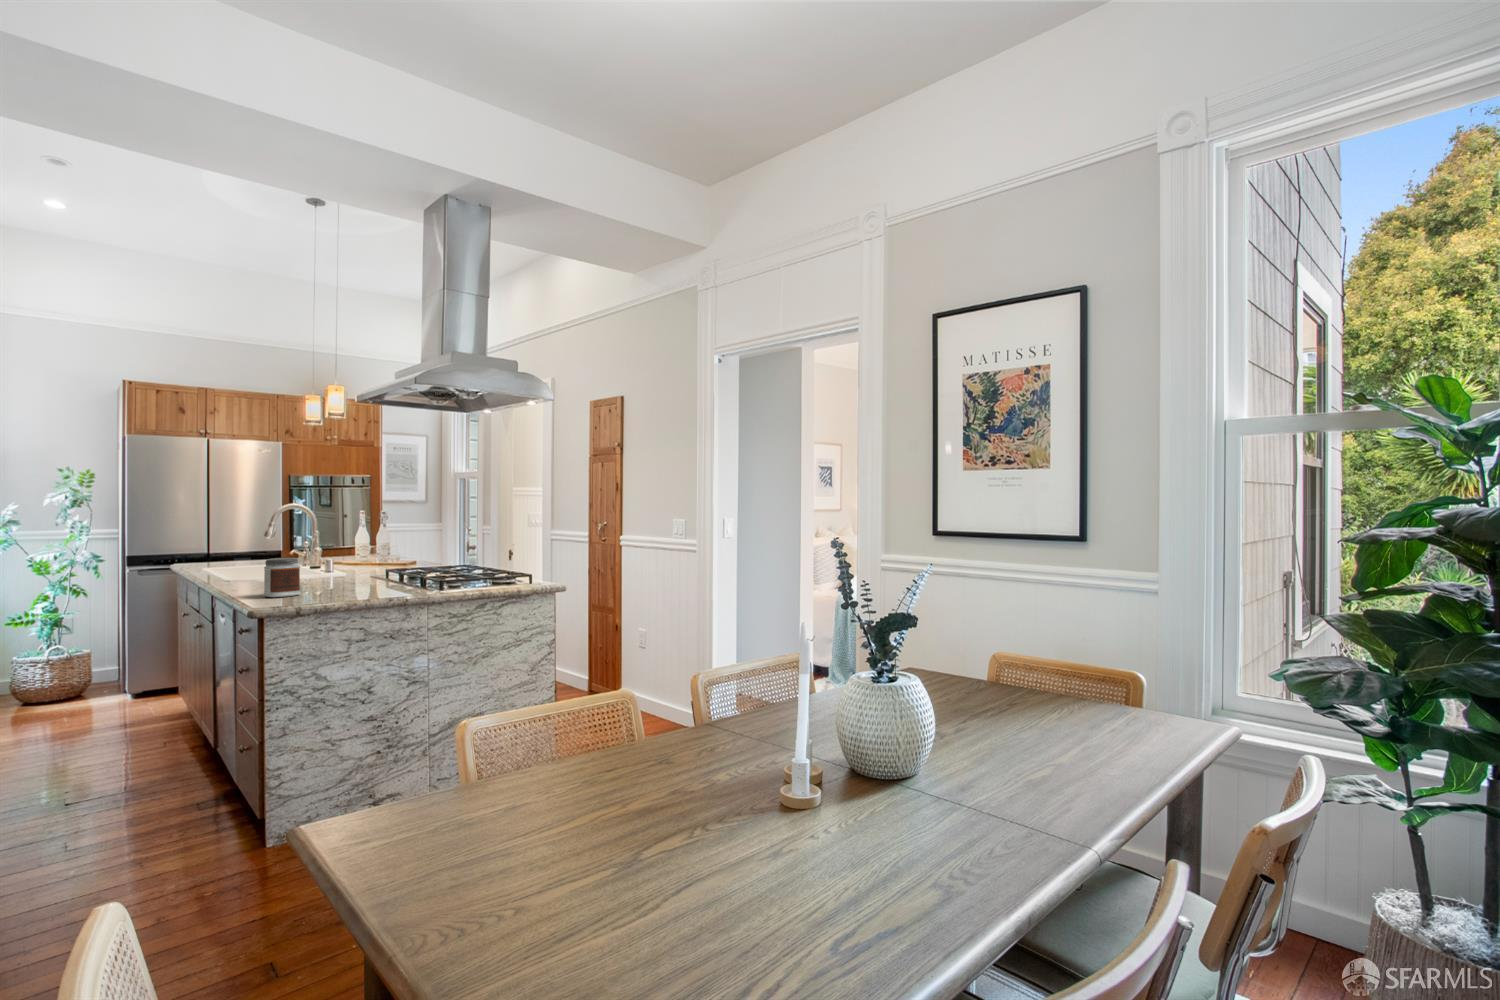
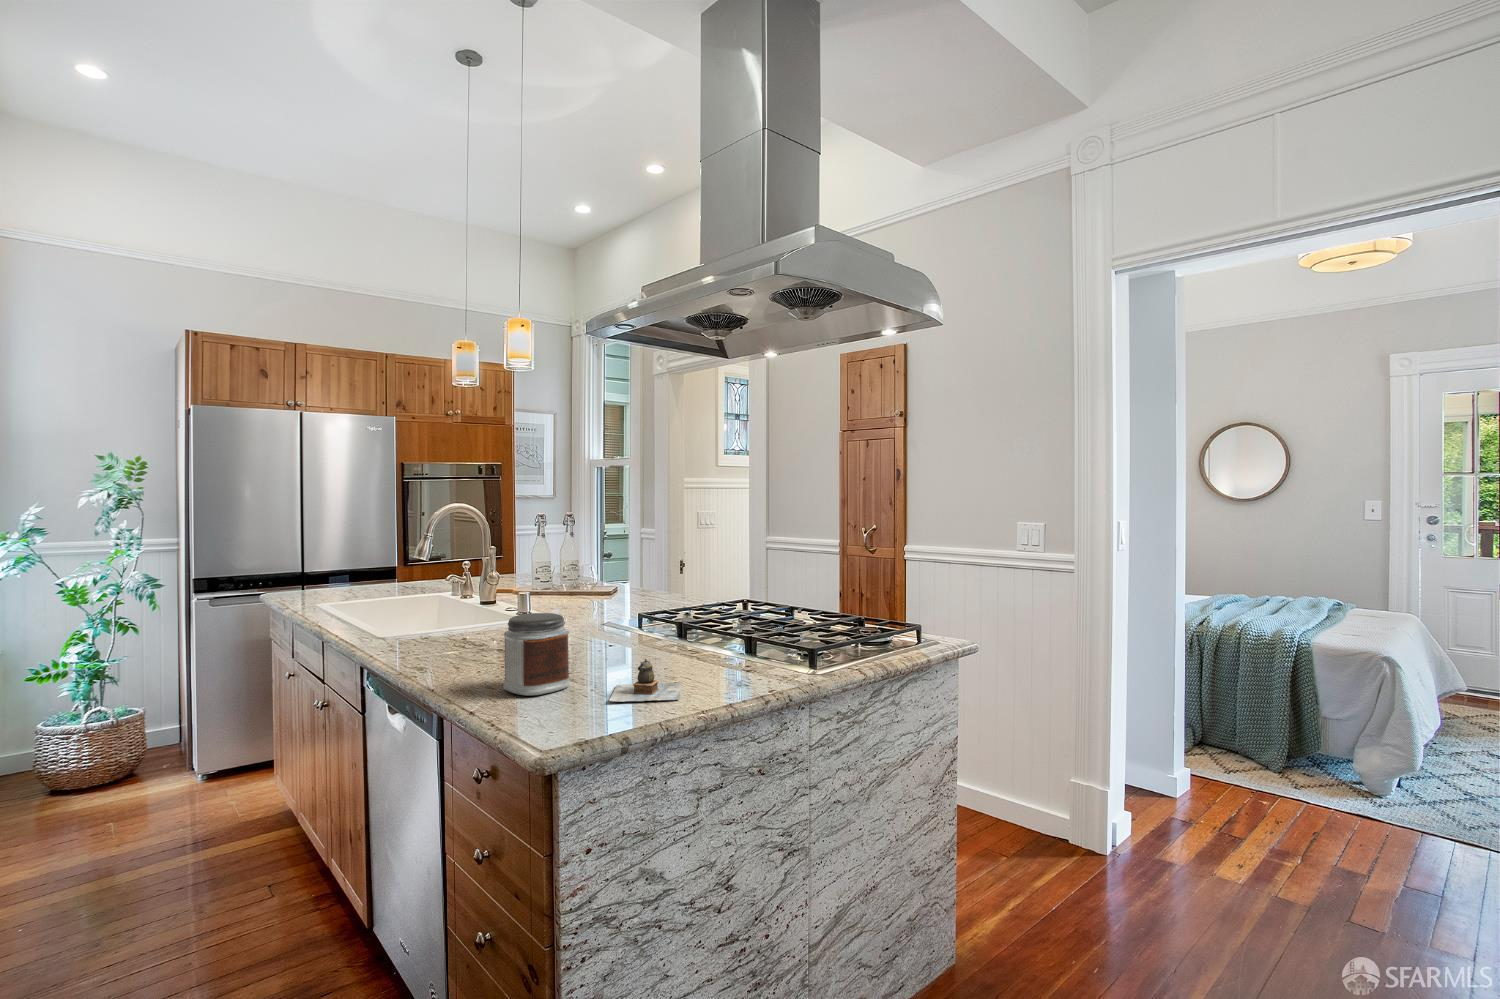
teapot: none [308,579,357,598] -> present [609,659,681,702]

